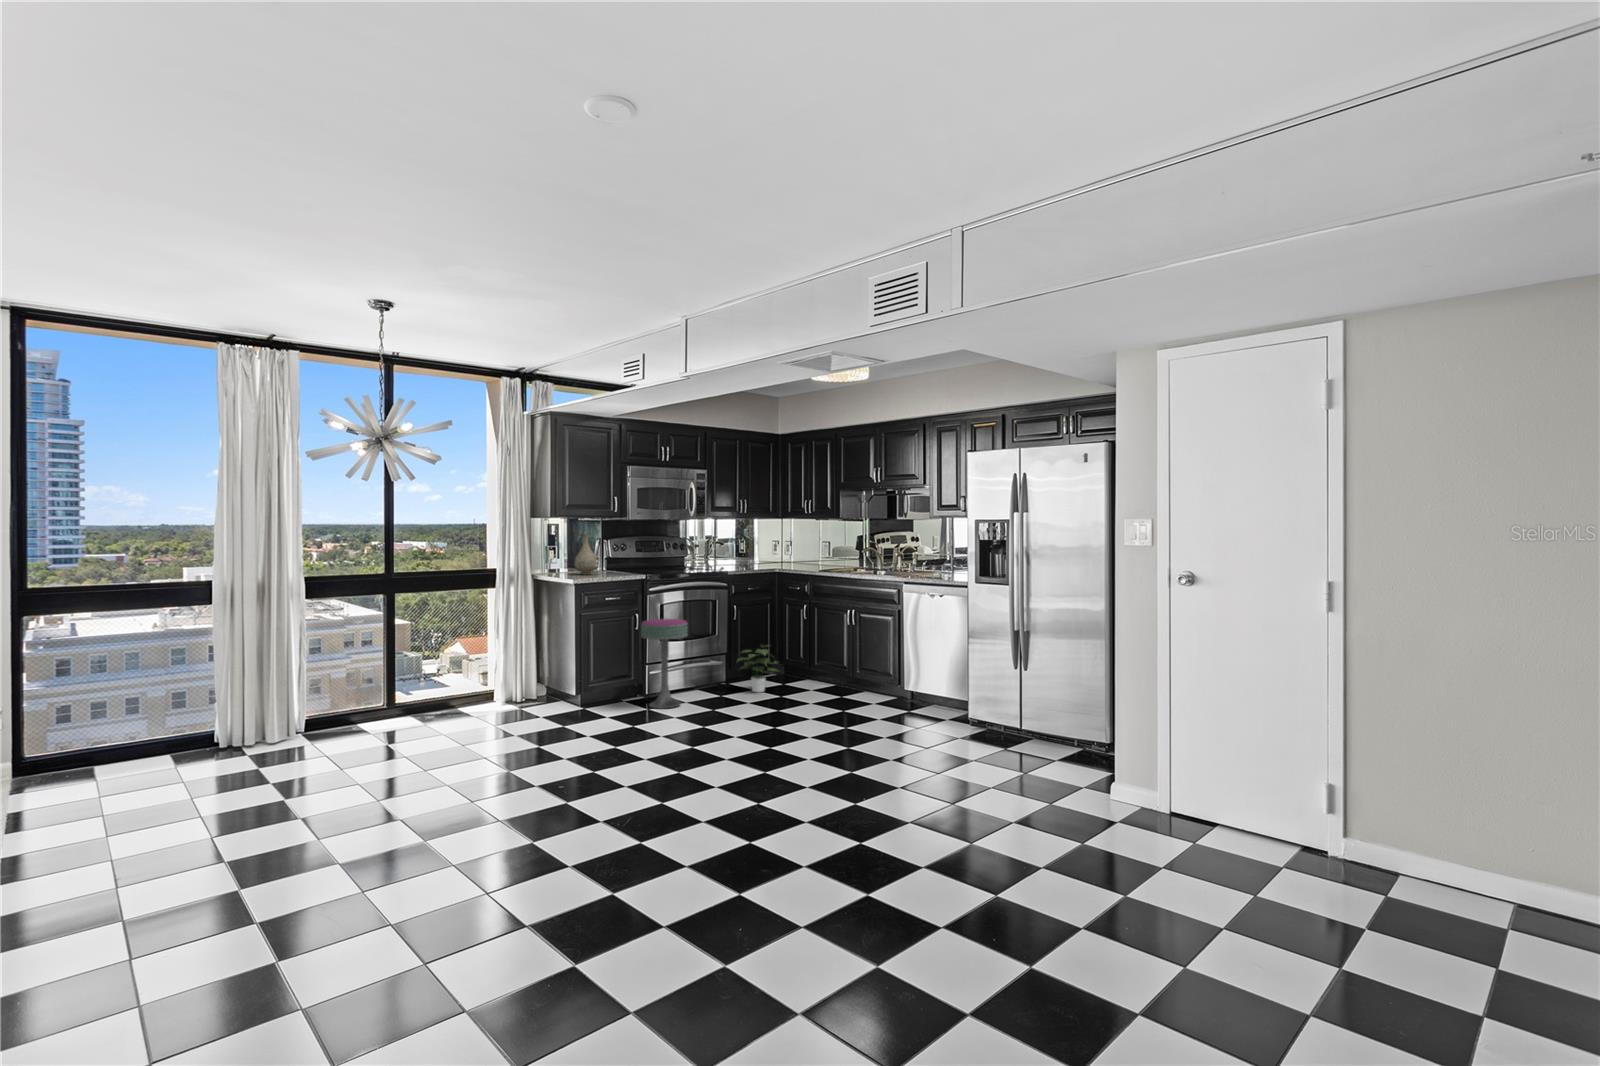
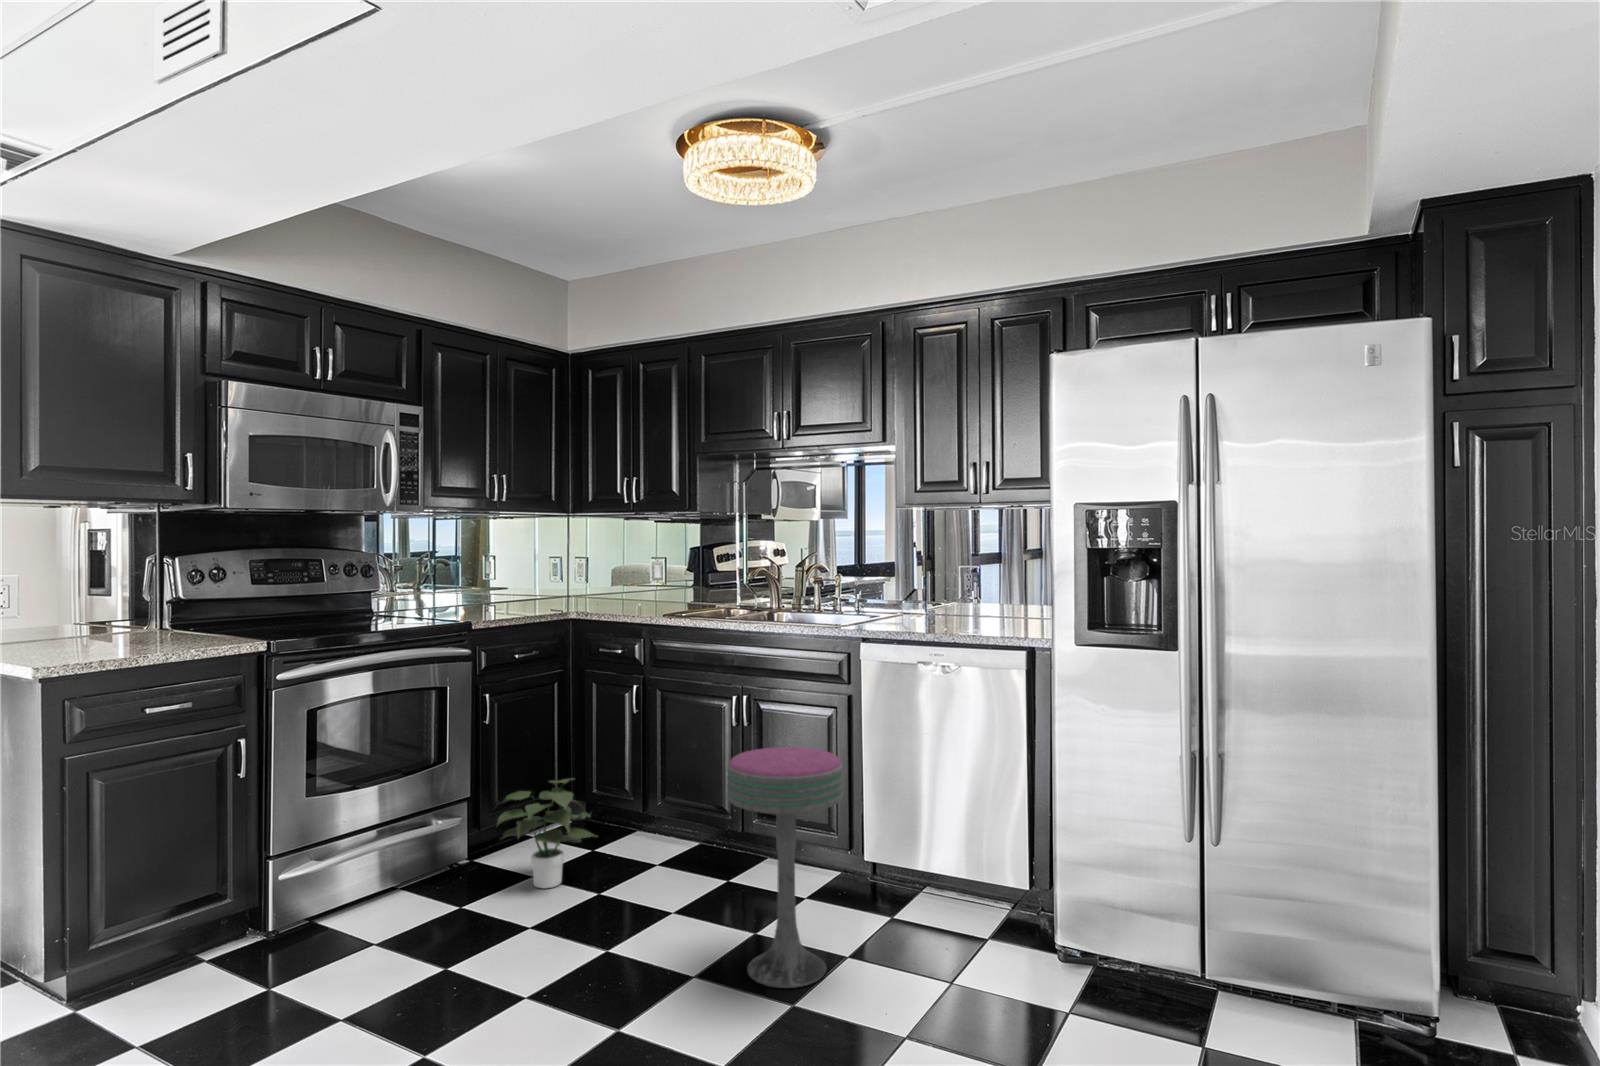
vase: present [575,534,597,575] -> none [66,542,135,644]
bar stool: present [641,619,688,708] -> present [727,747,843,988]

